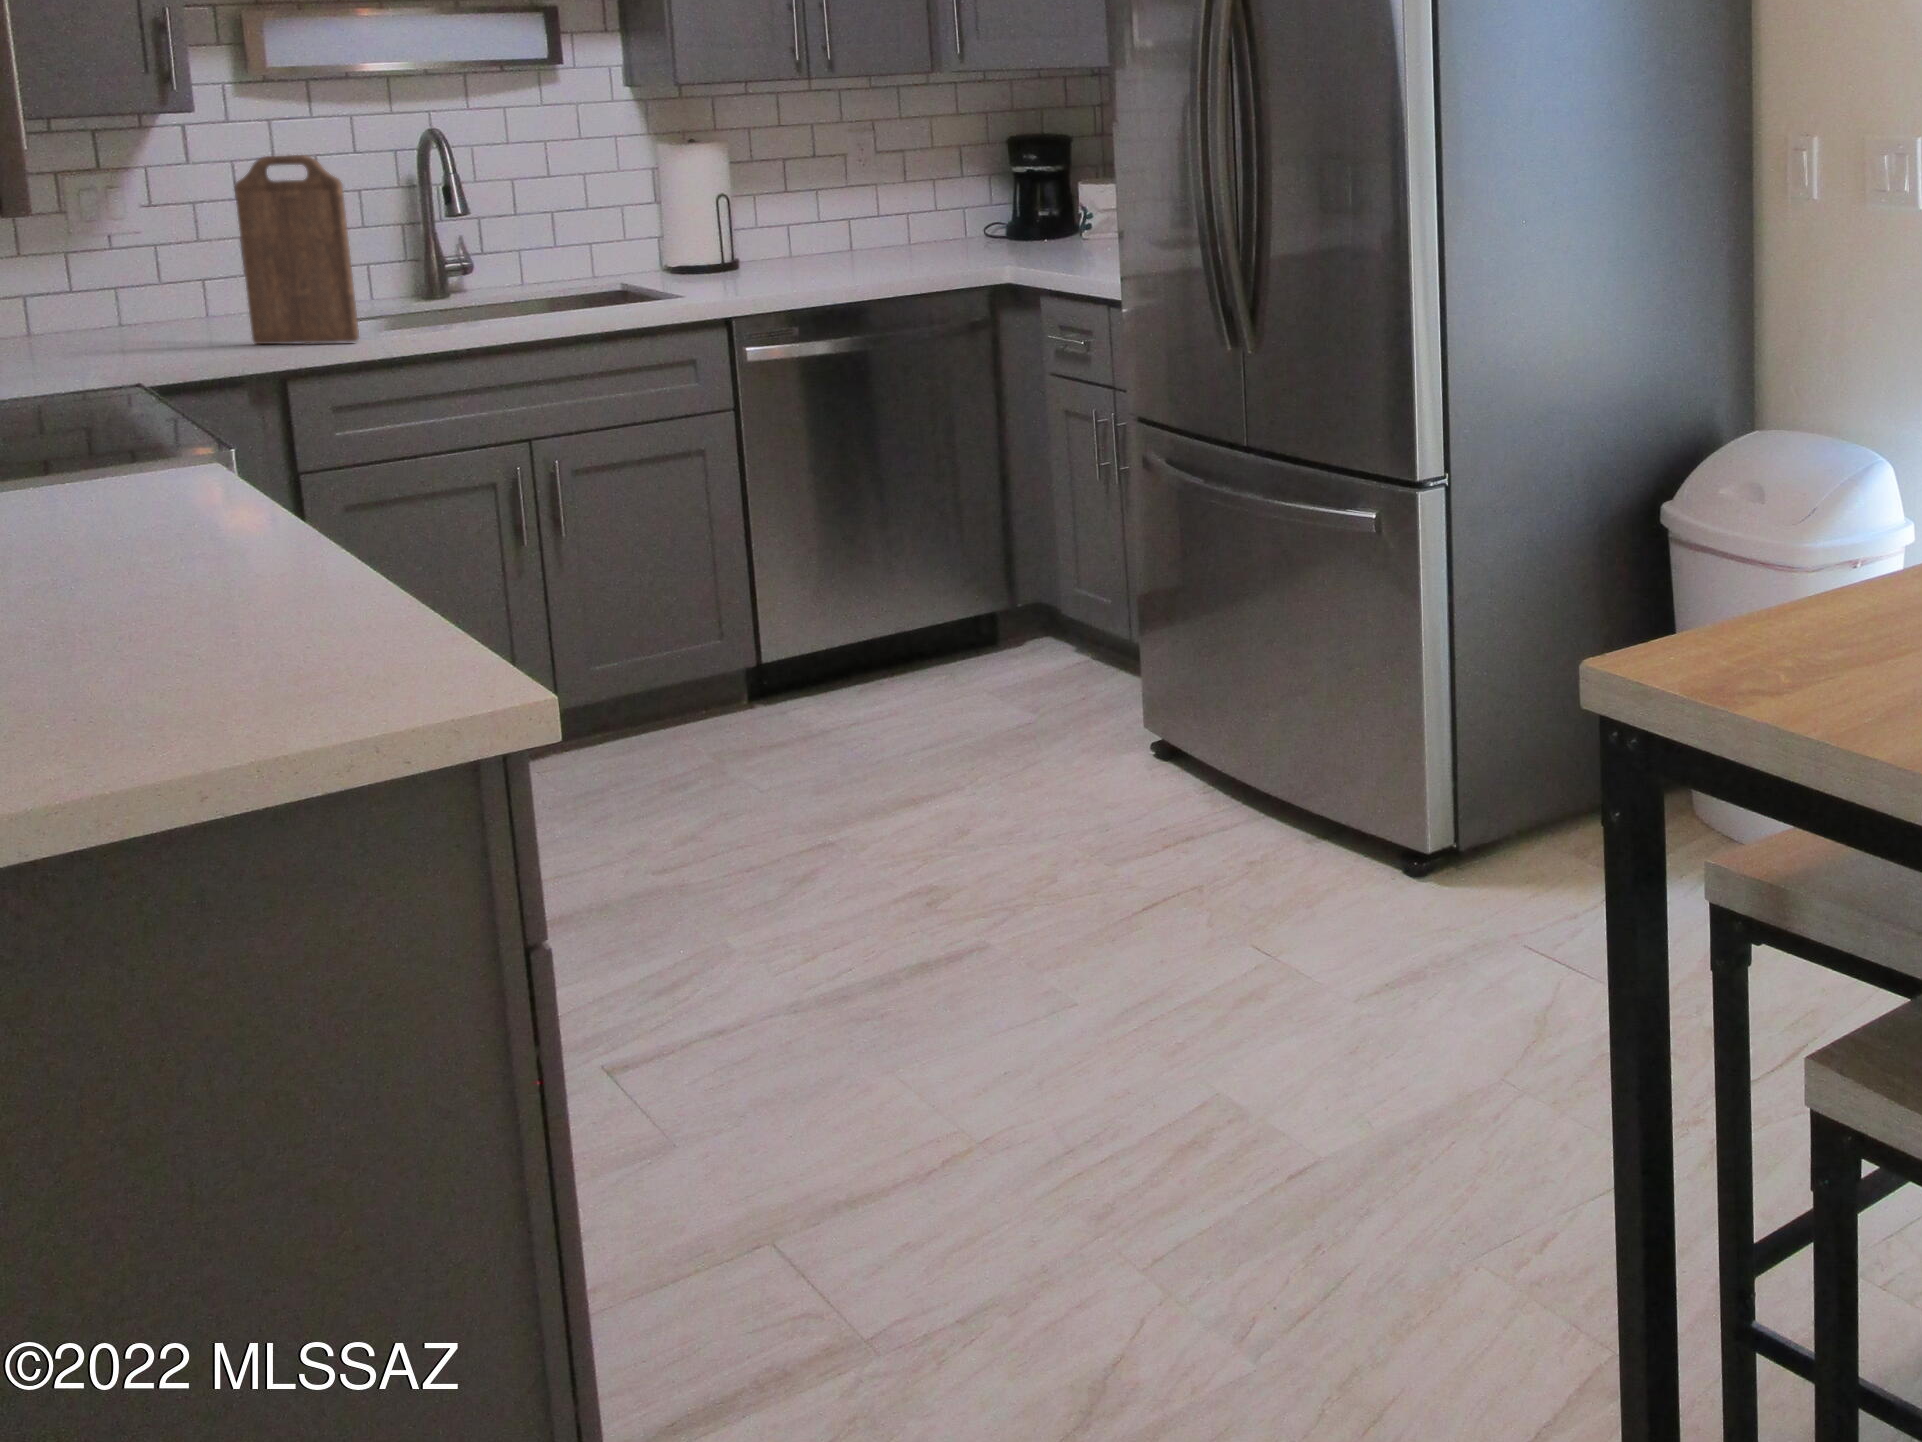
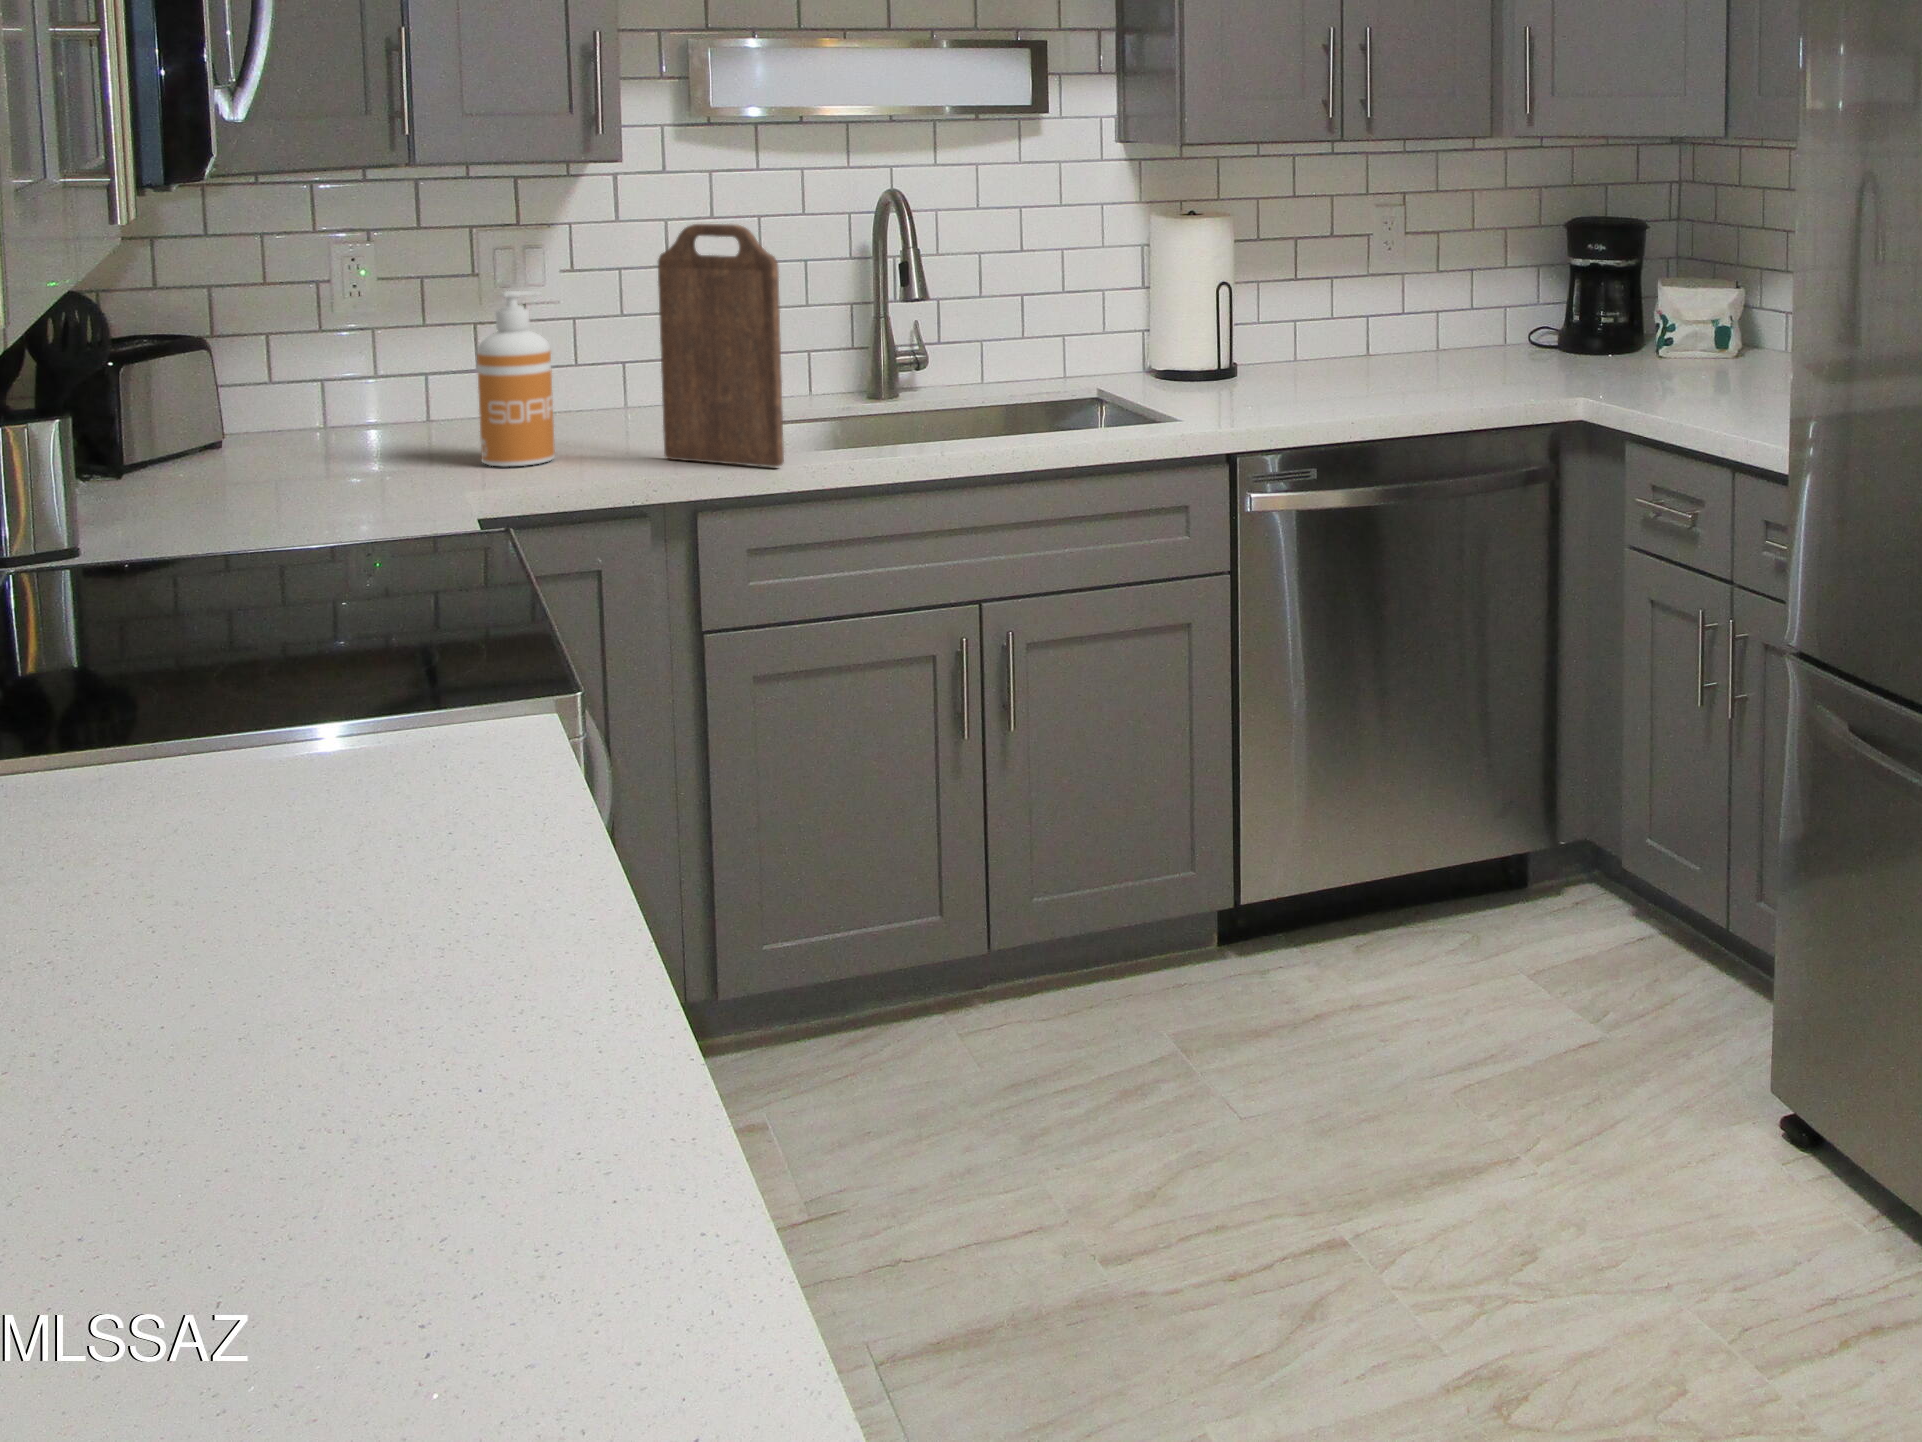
soap dispenser: none [77,216,154,357] -> present [477,291,555,467]

